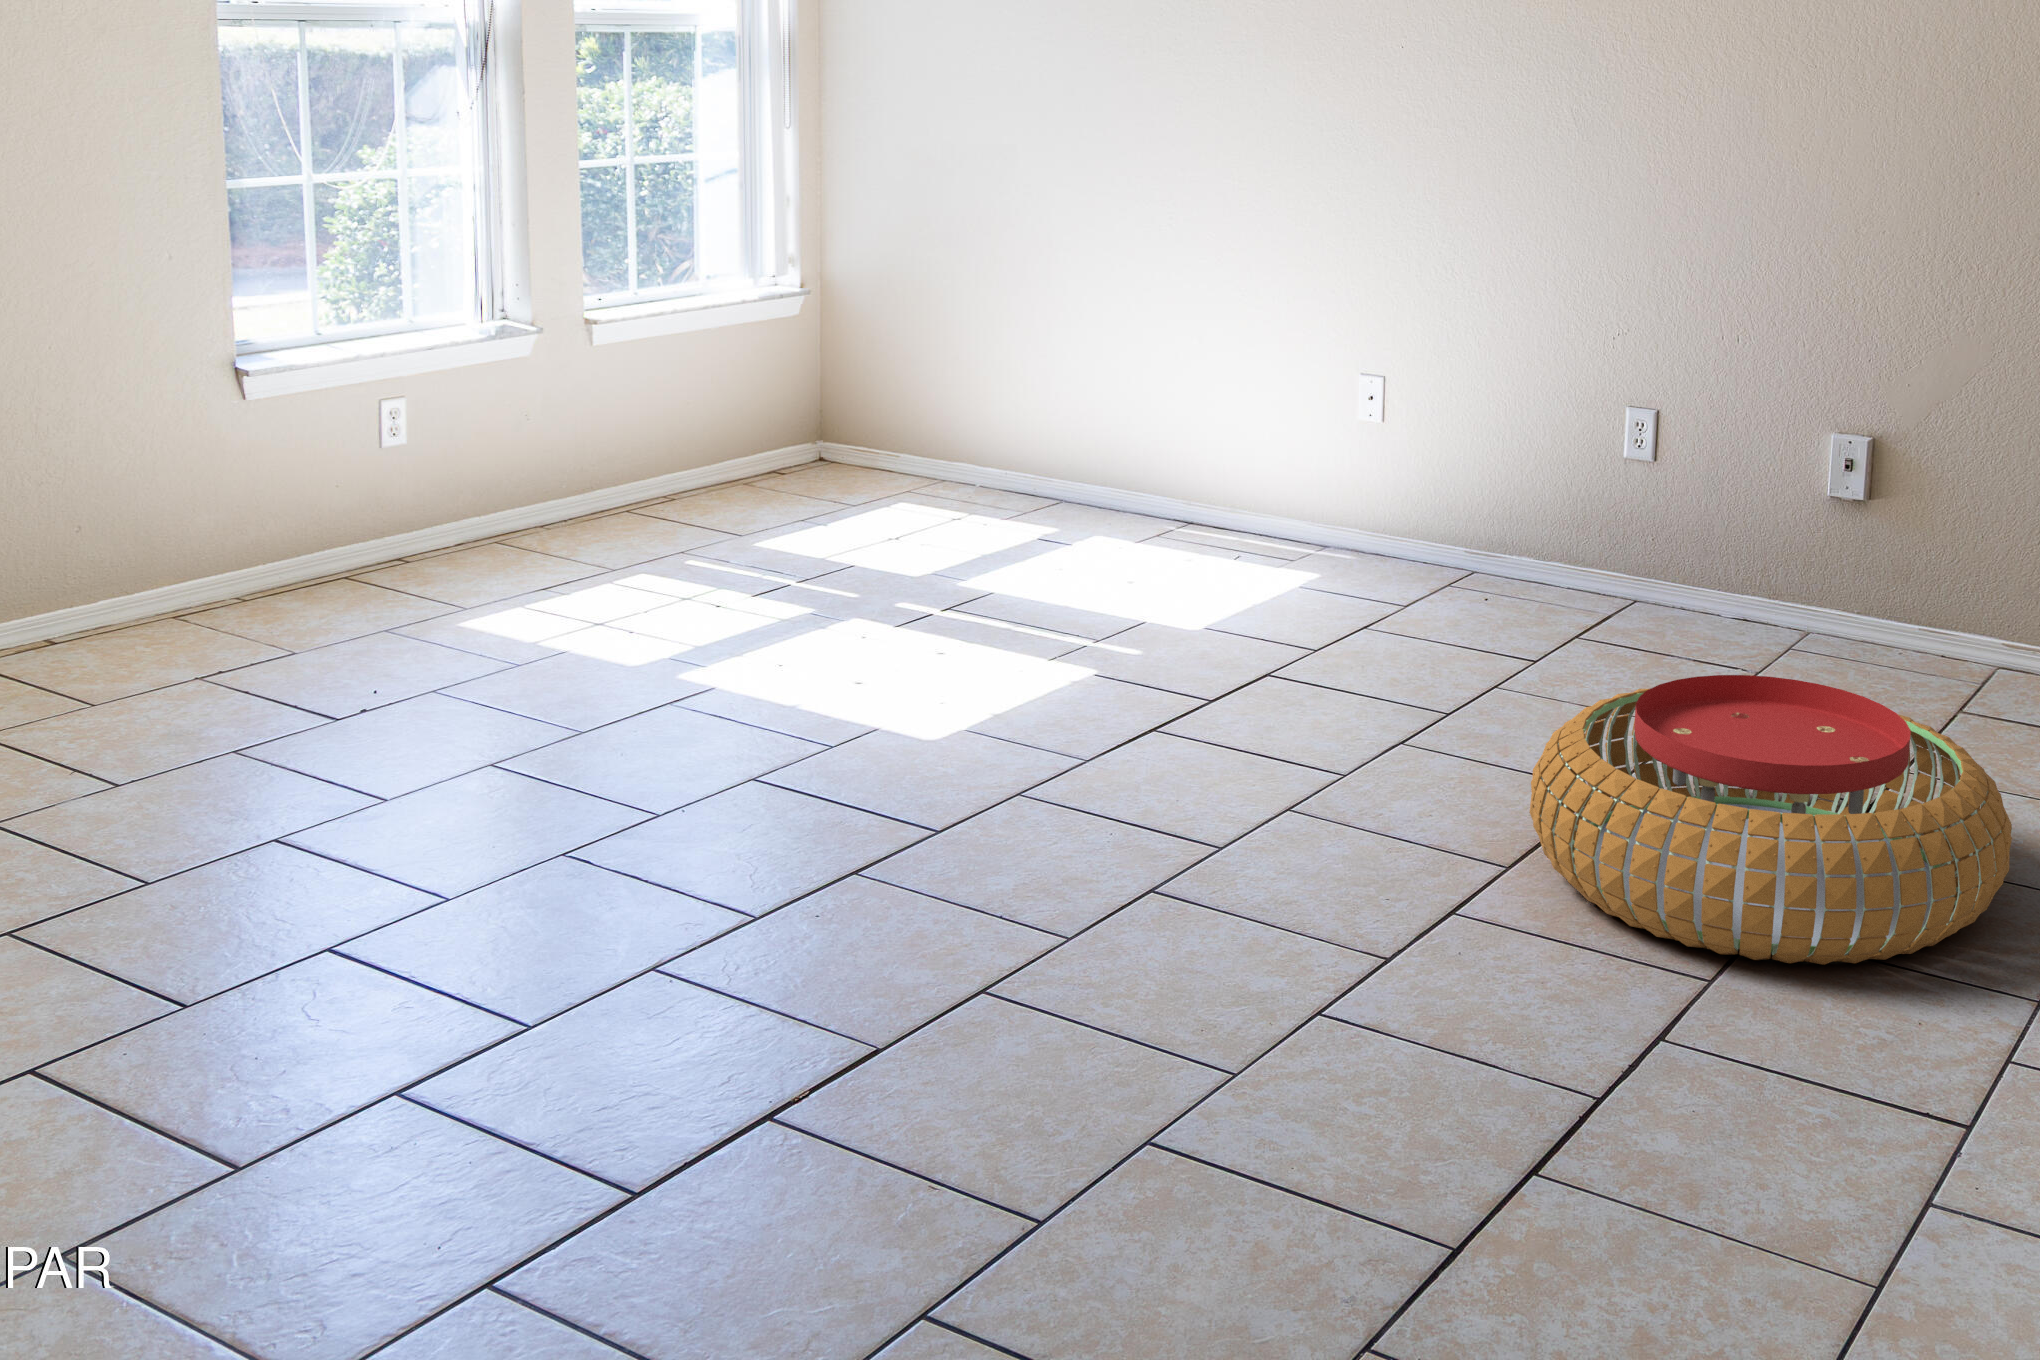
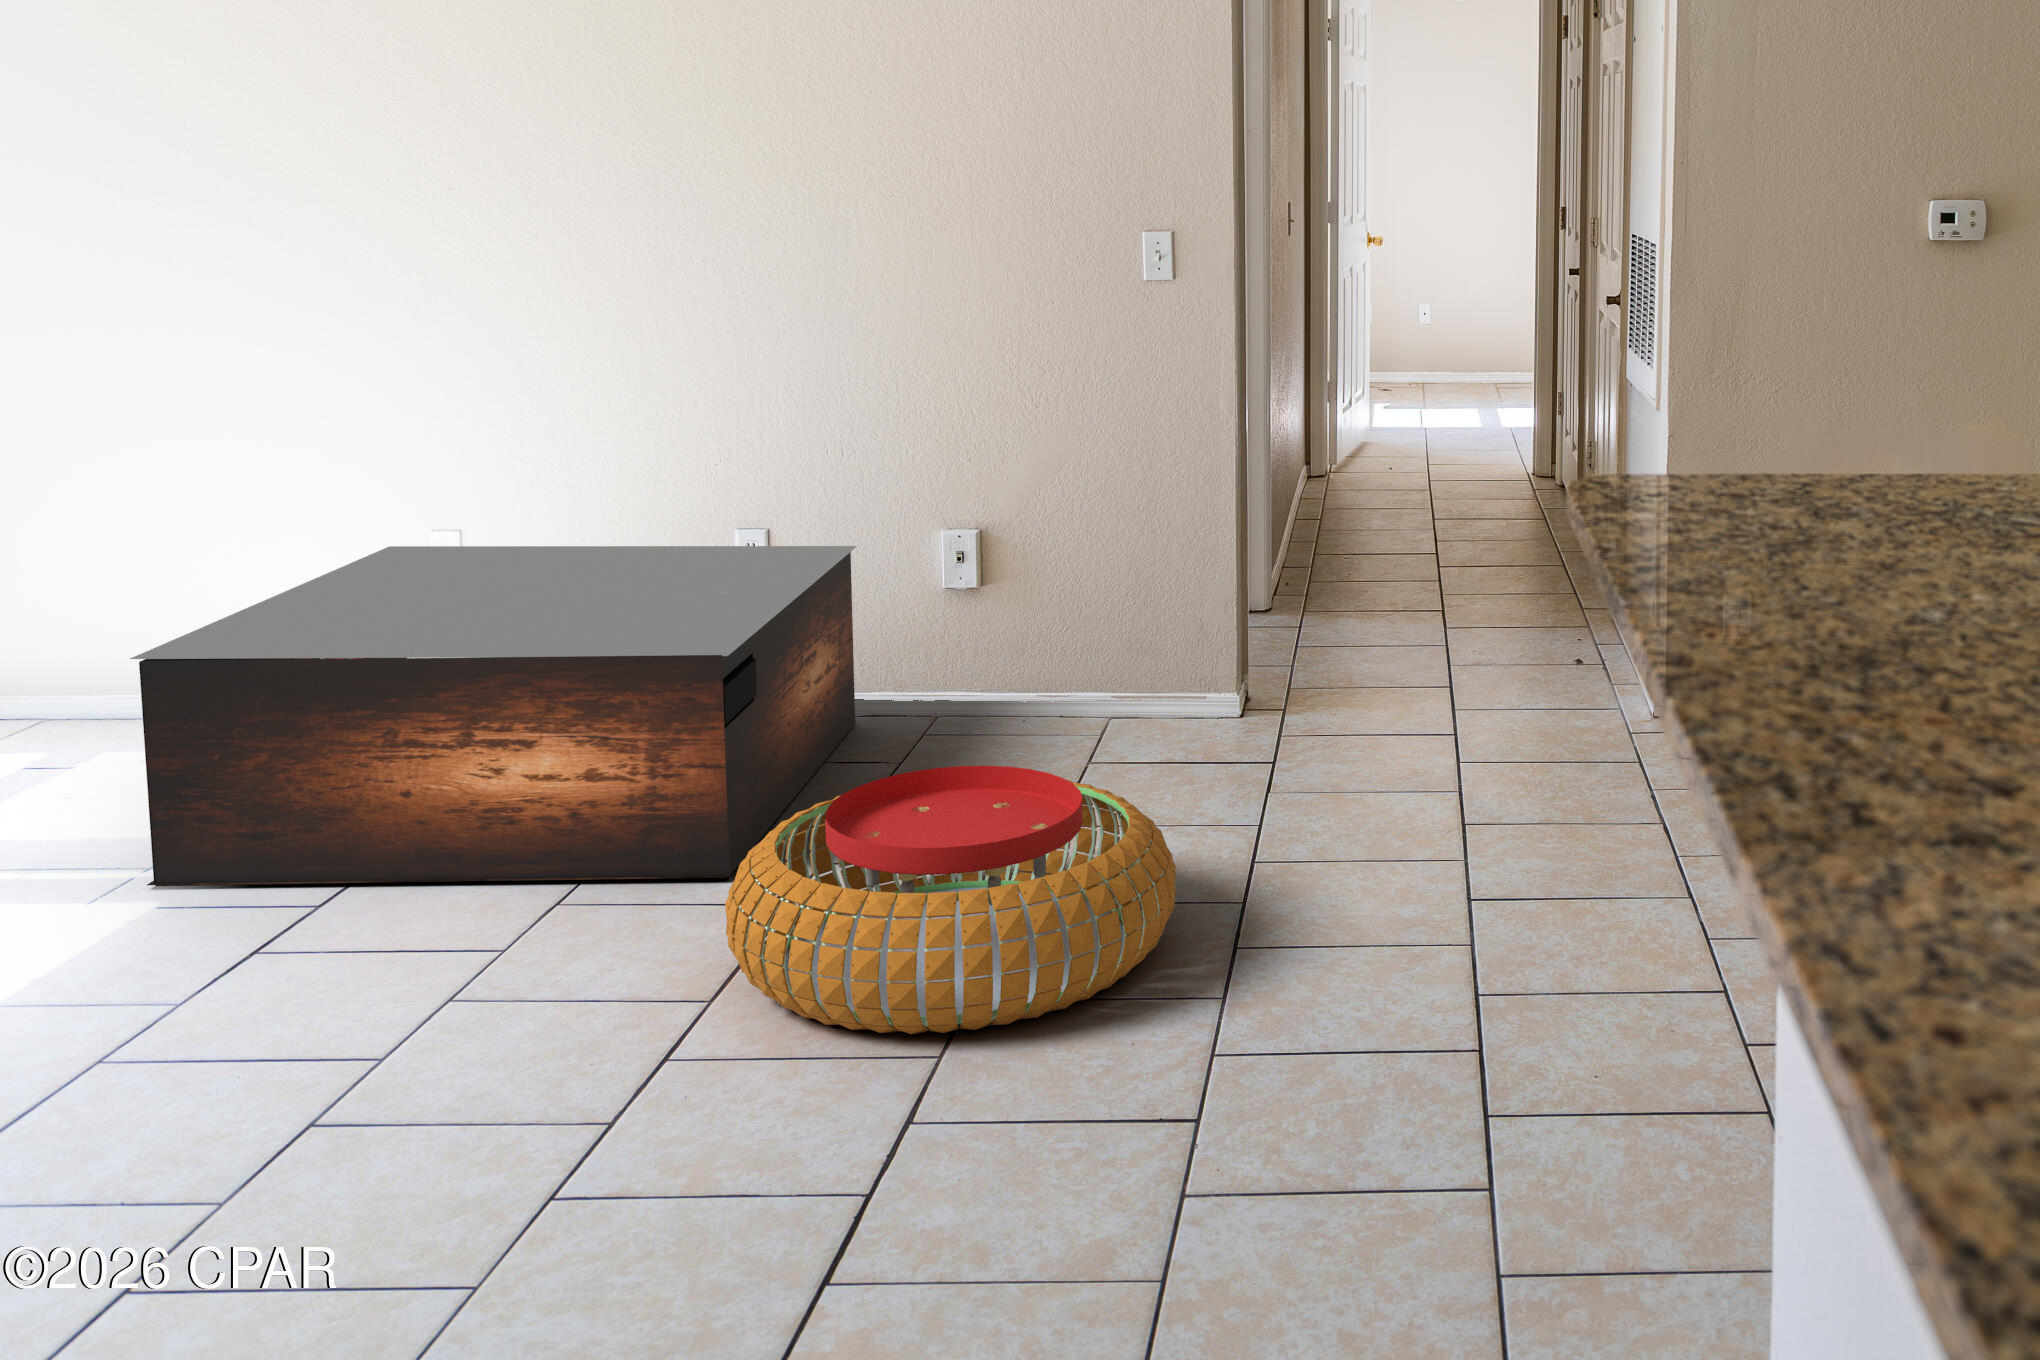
coffee table: none [1099,383,1745,746] -> present [130,546,857,886]

